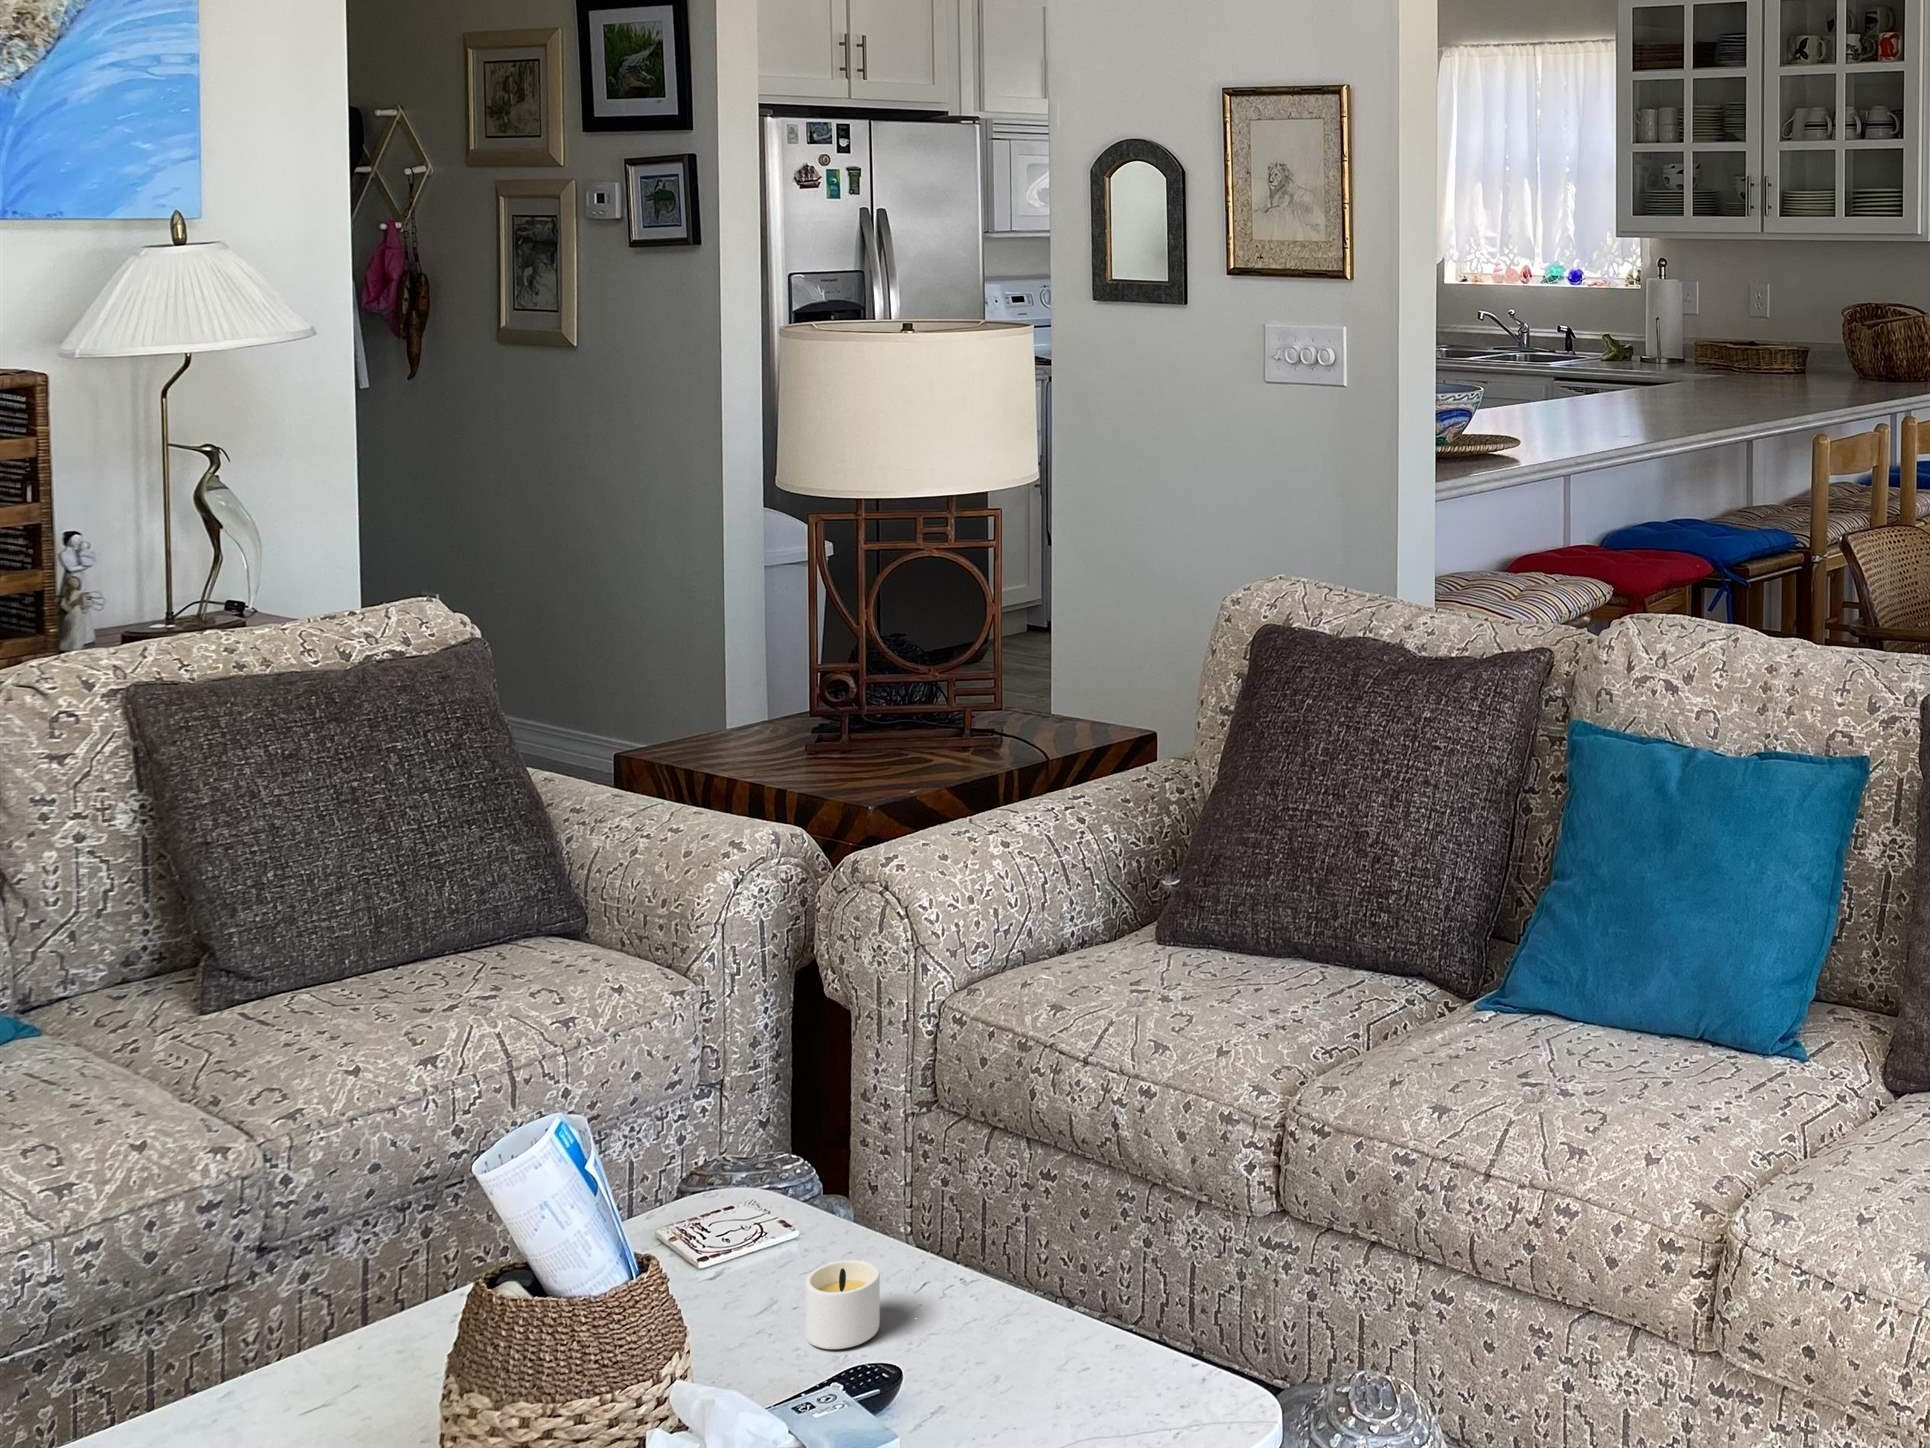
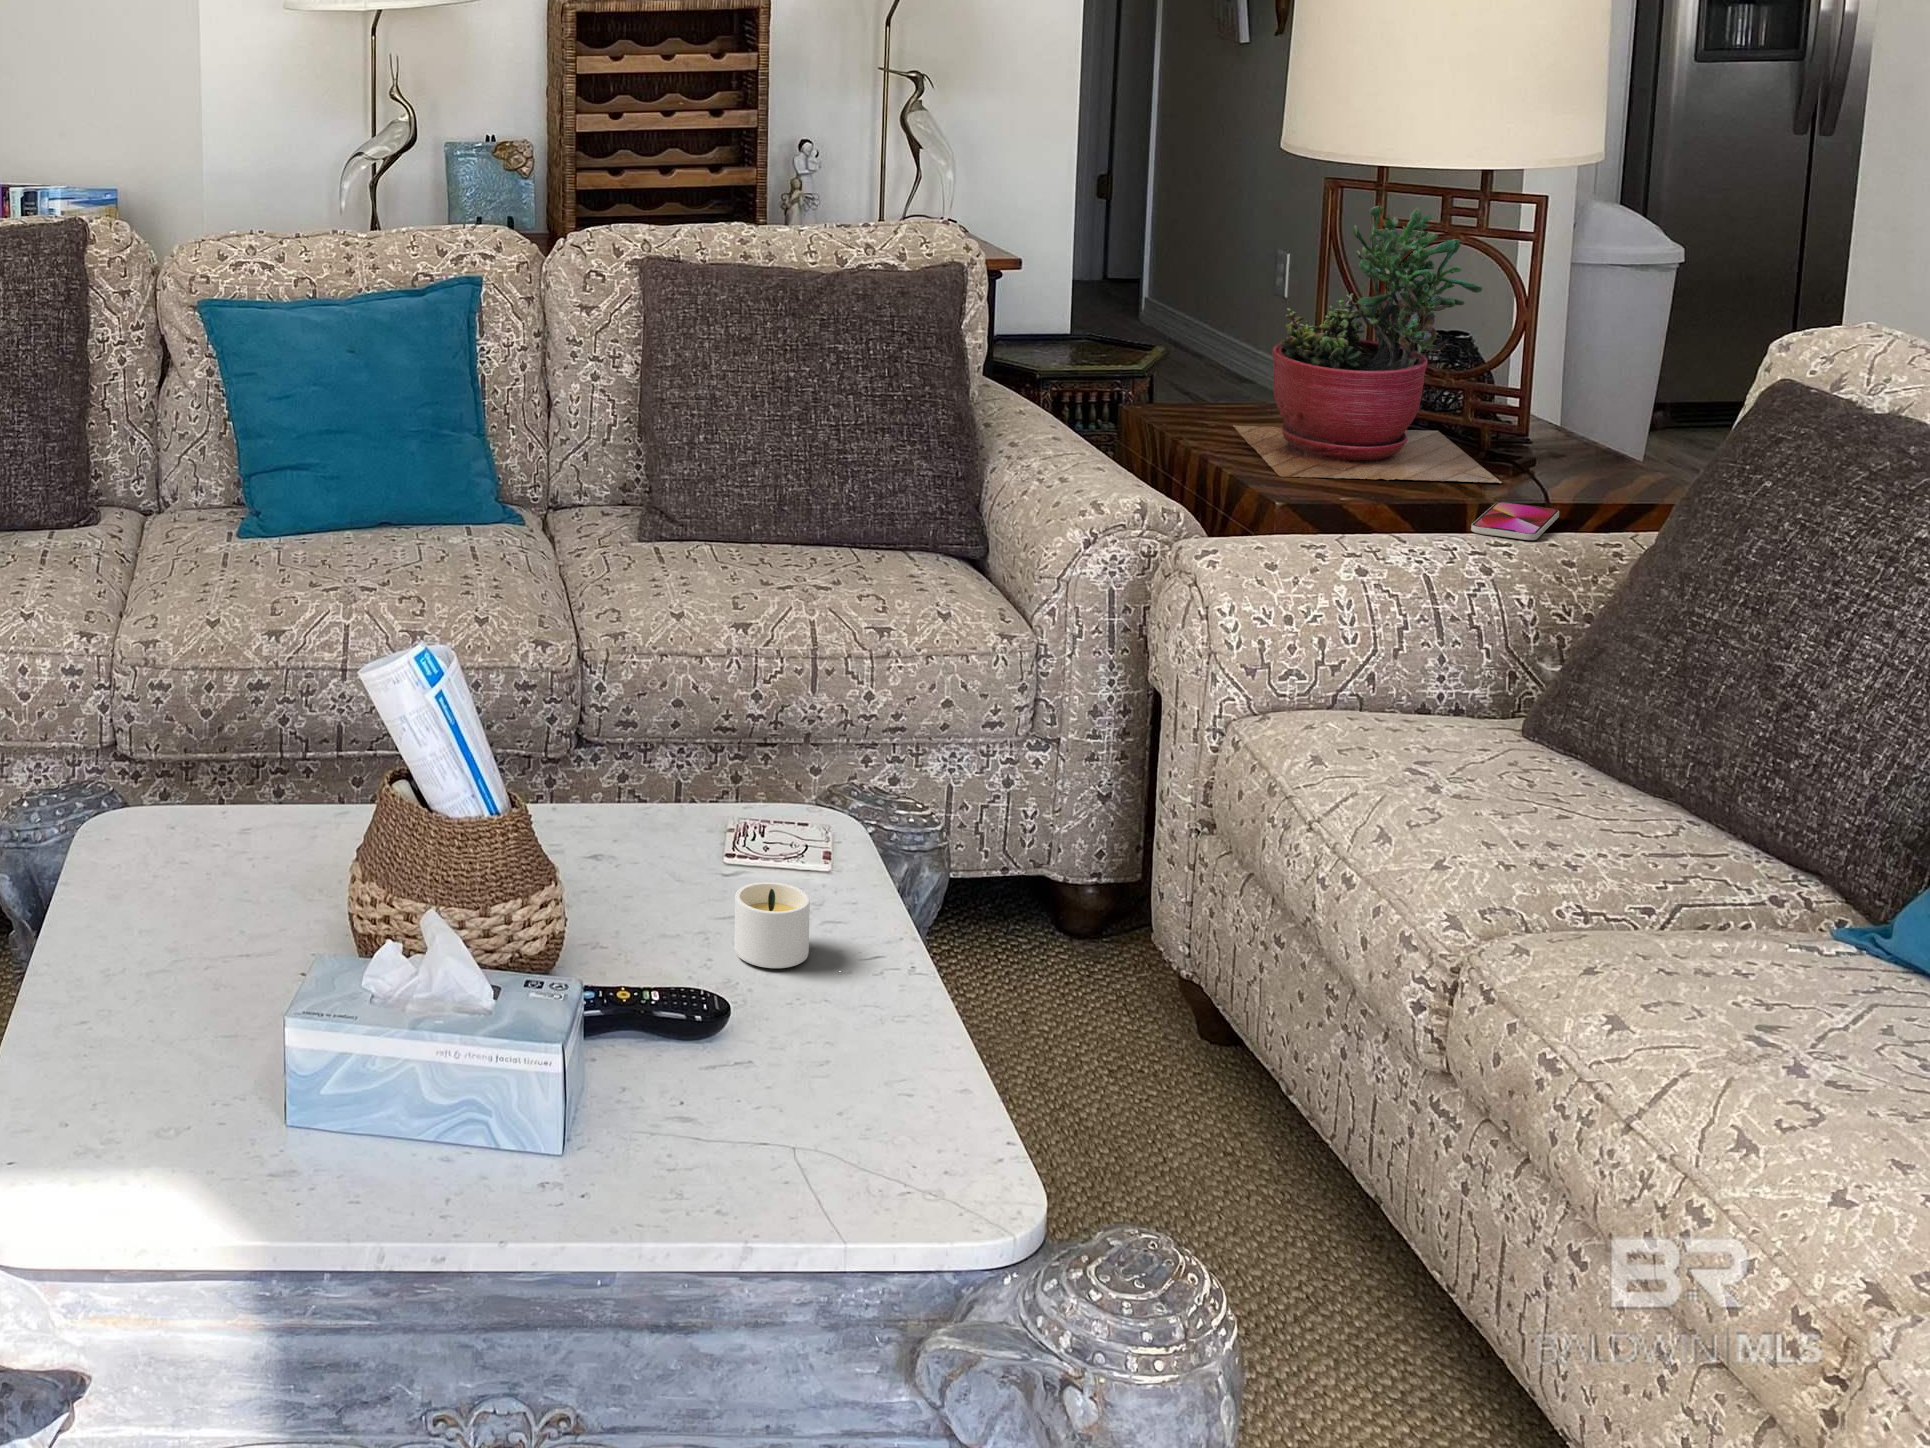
succulent plant: none [736,531,982,785] -> present [1233,206,1502,483]
smartphone: none [1014,764,1074,796] -> present [1471,502,1559,540]

